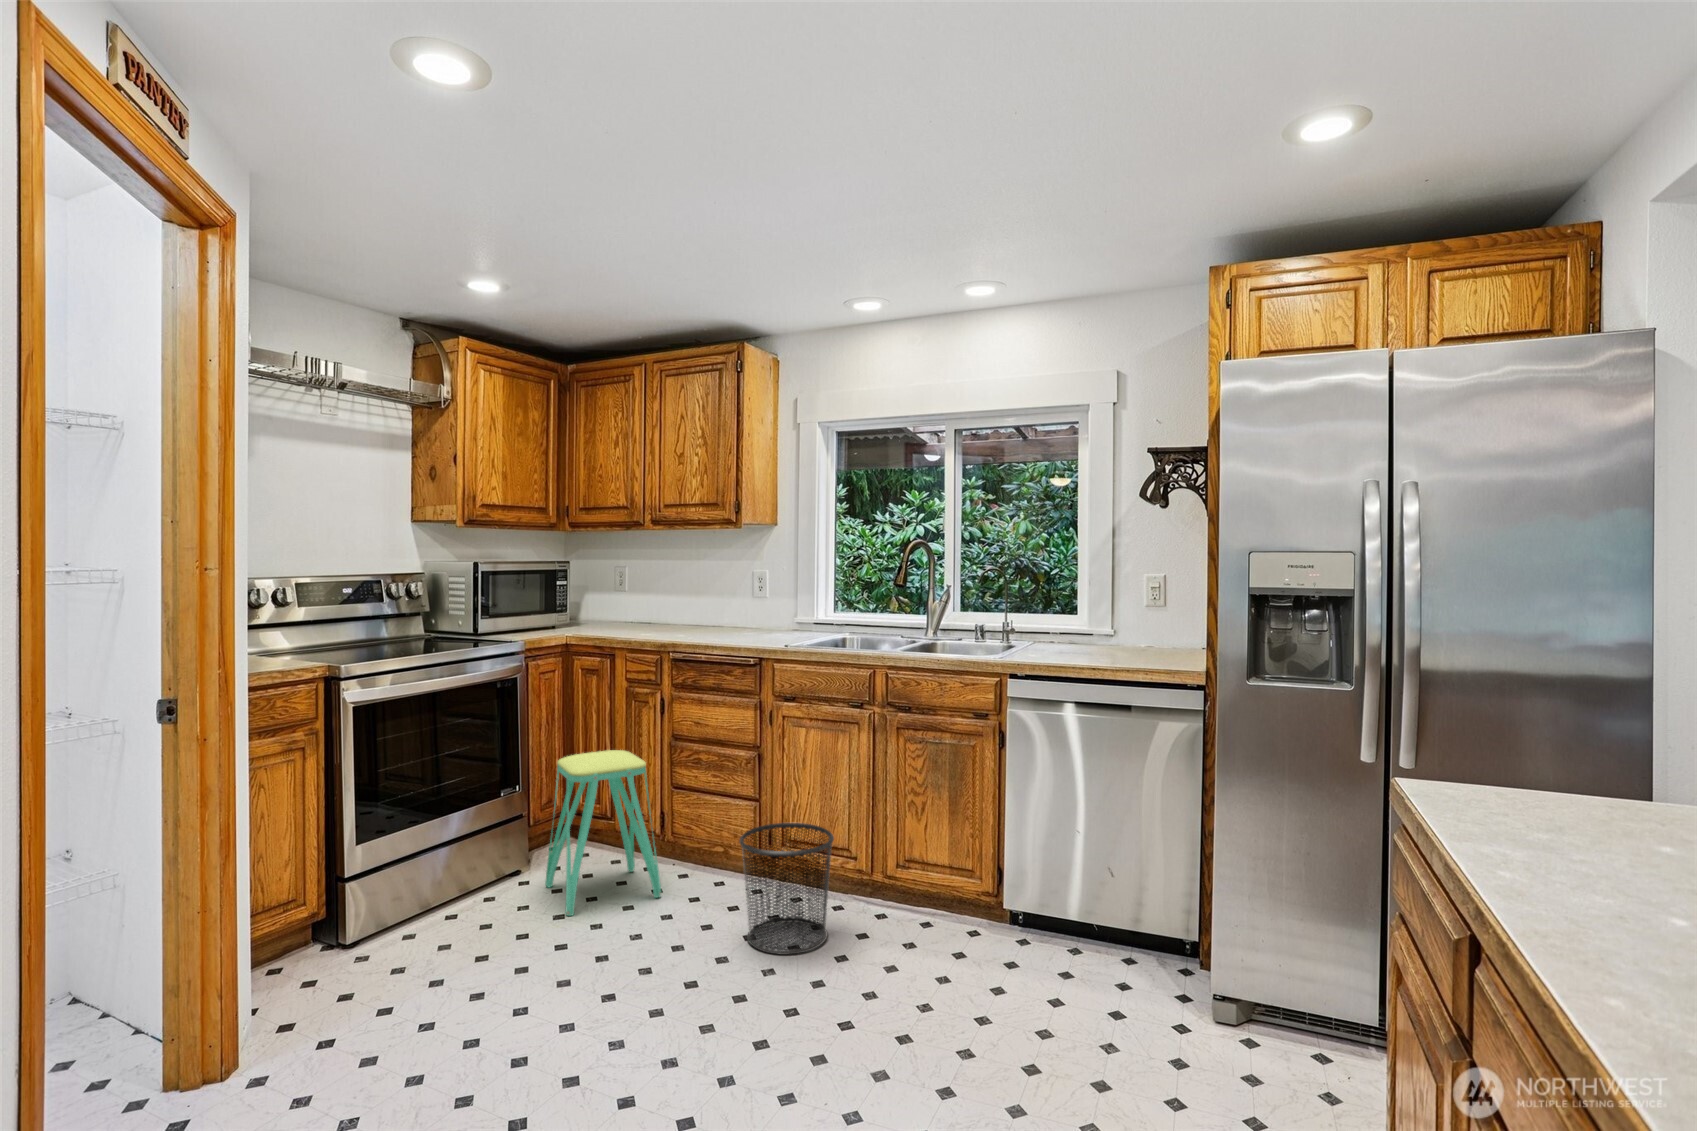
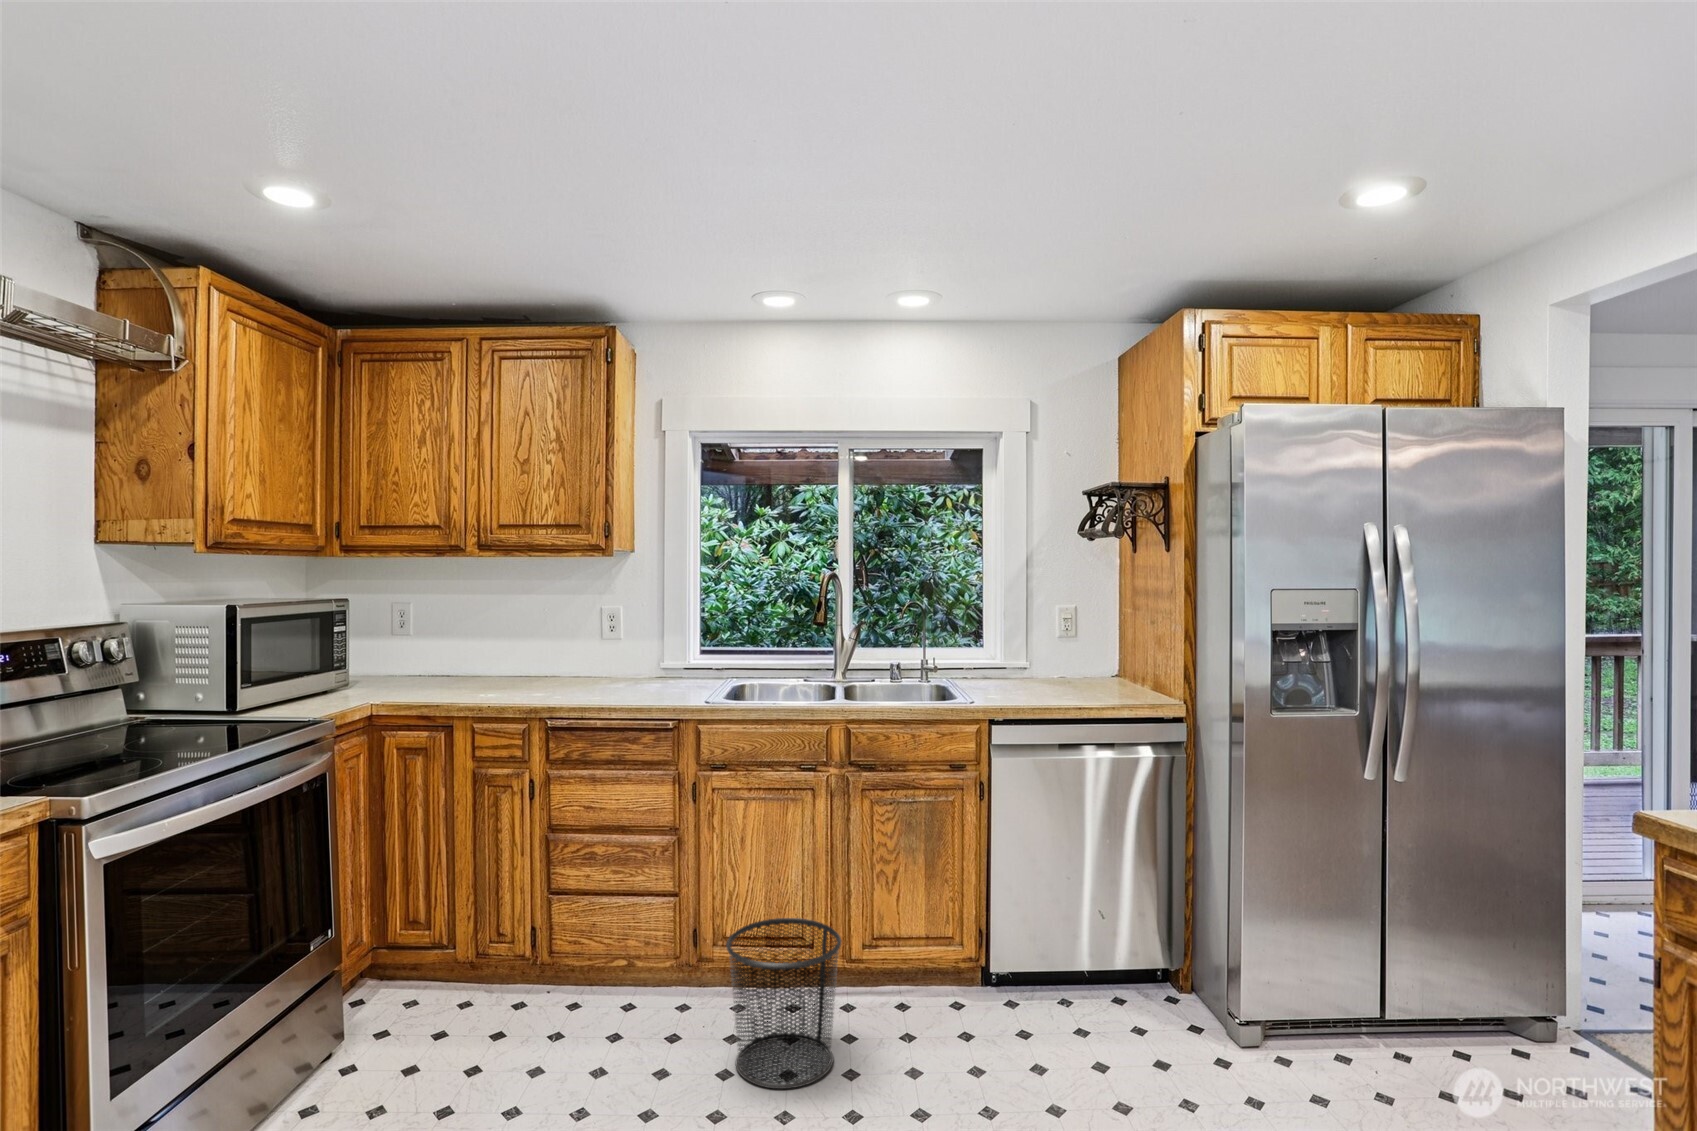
stool: present [545,750,661,916] -> none [397,855,578,1101]

